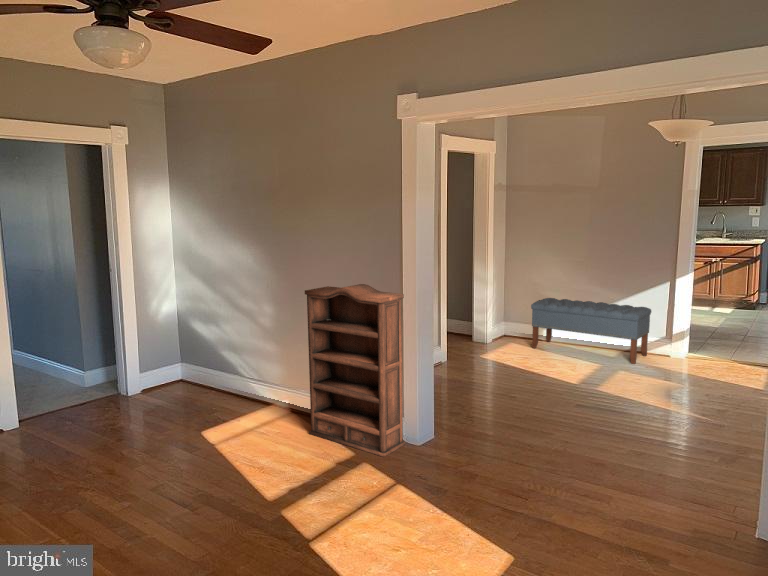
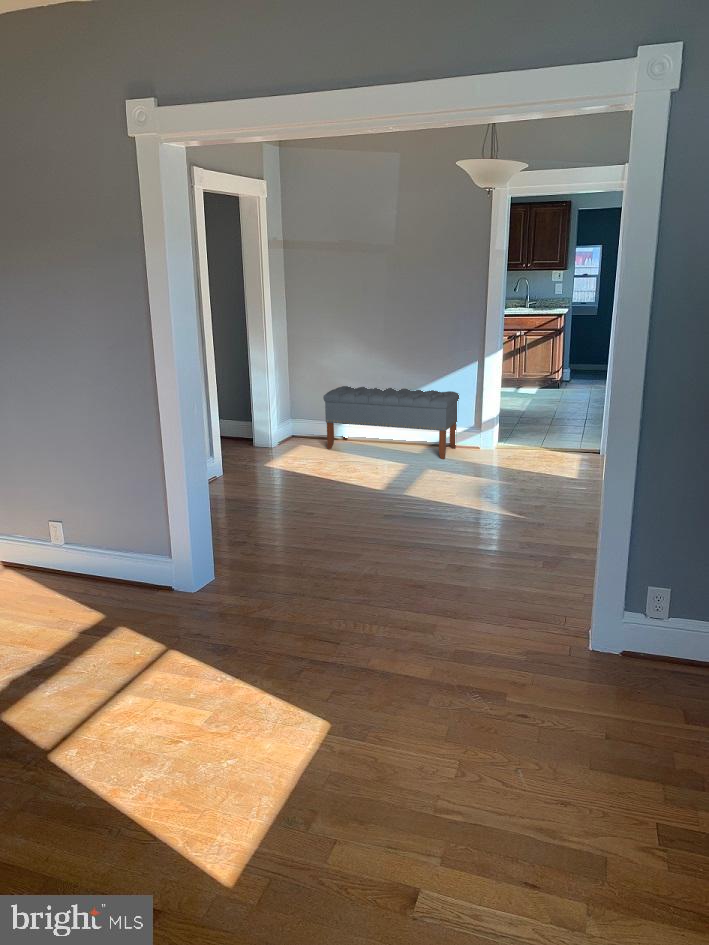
bookshelf: present [305,284,405,457] -> none [6,379,176,613]

